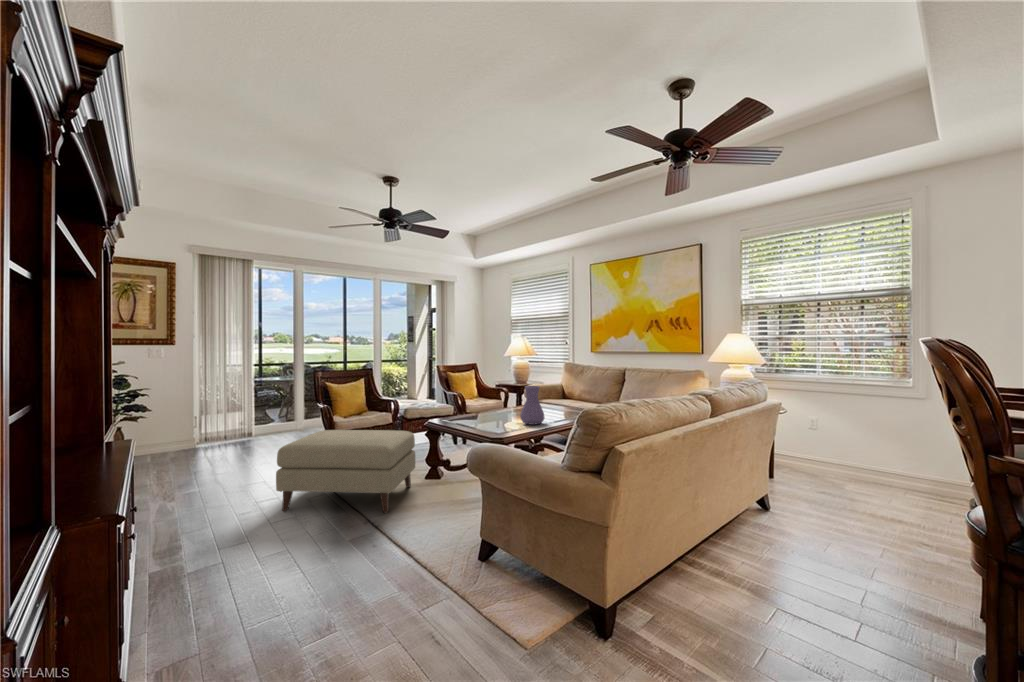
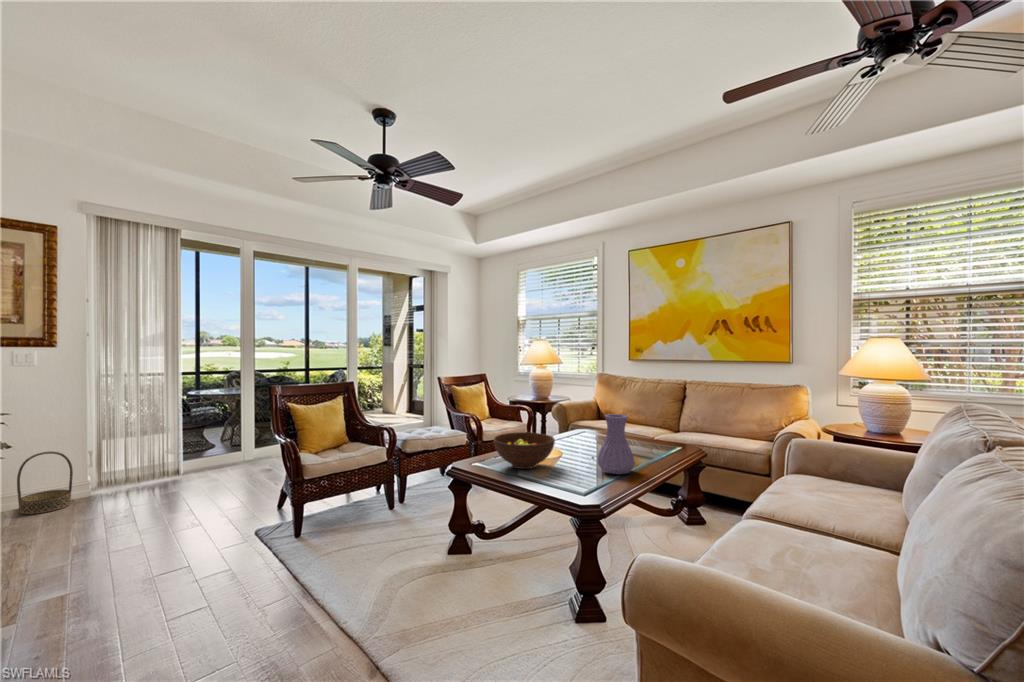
fruit bowl: none [456,400,497,423] -> present [494,432,555,469]
basket: none [153,415,186,456] -> present [17,452,73,515]
ottoman: present [276,430,415,513] -> none [207,486,436,643]

